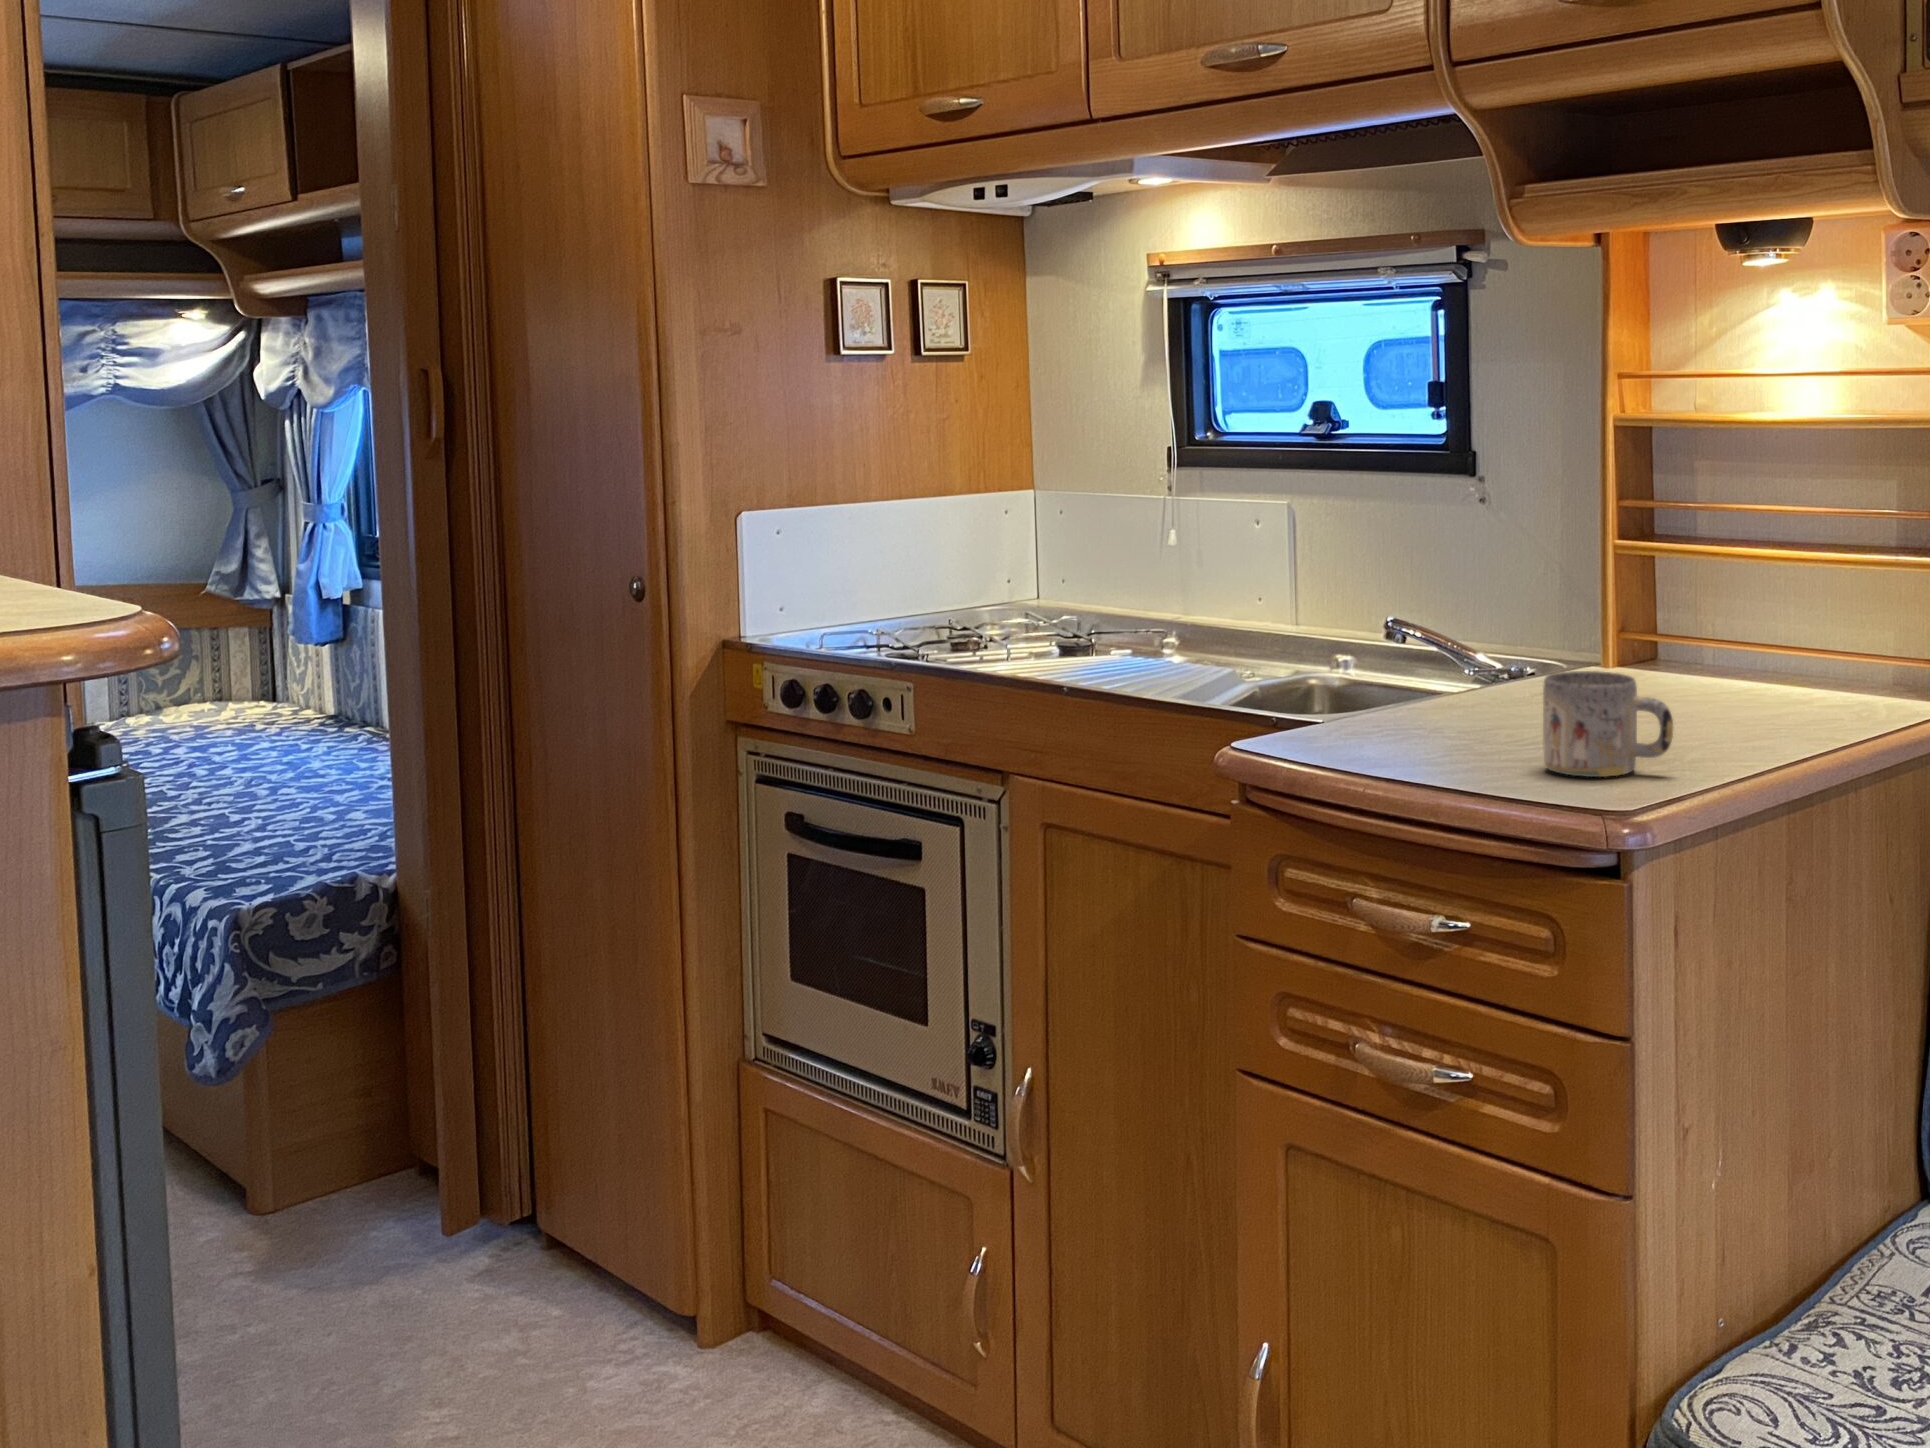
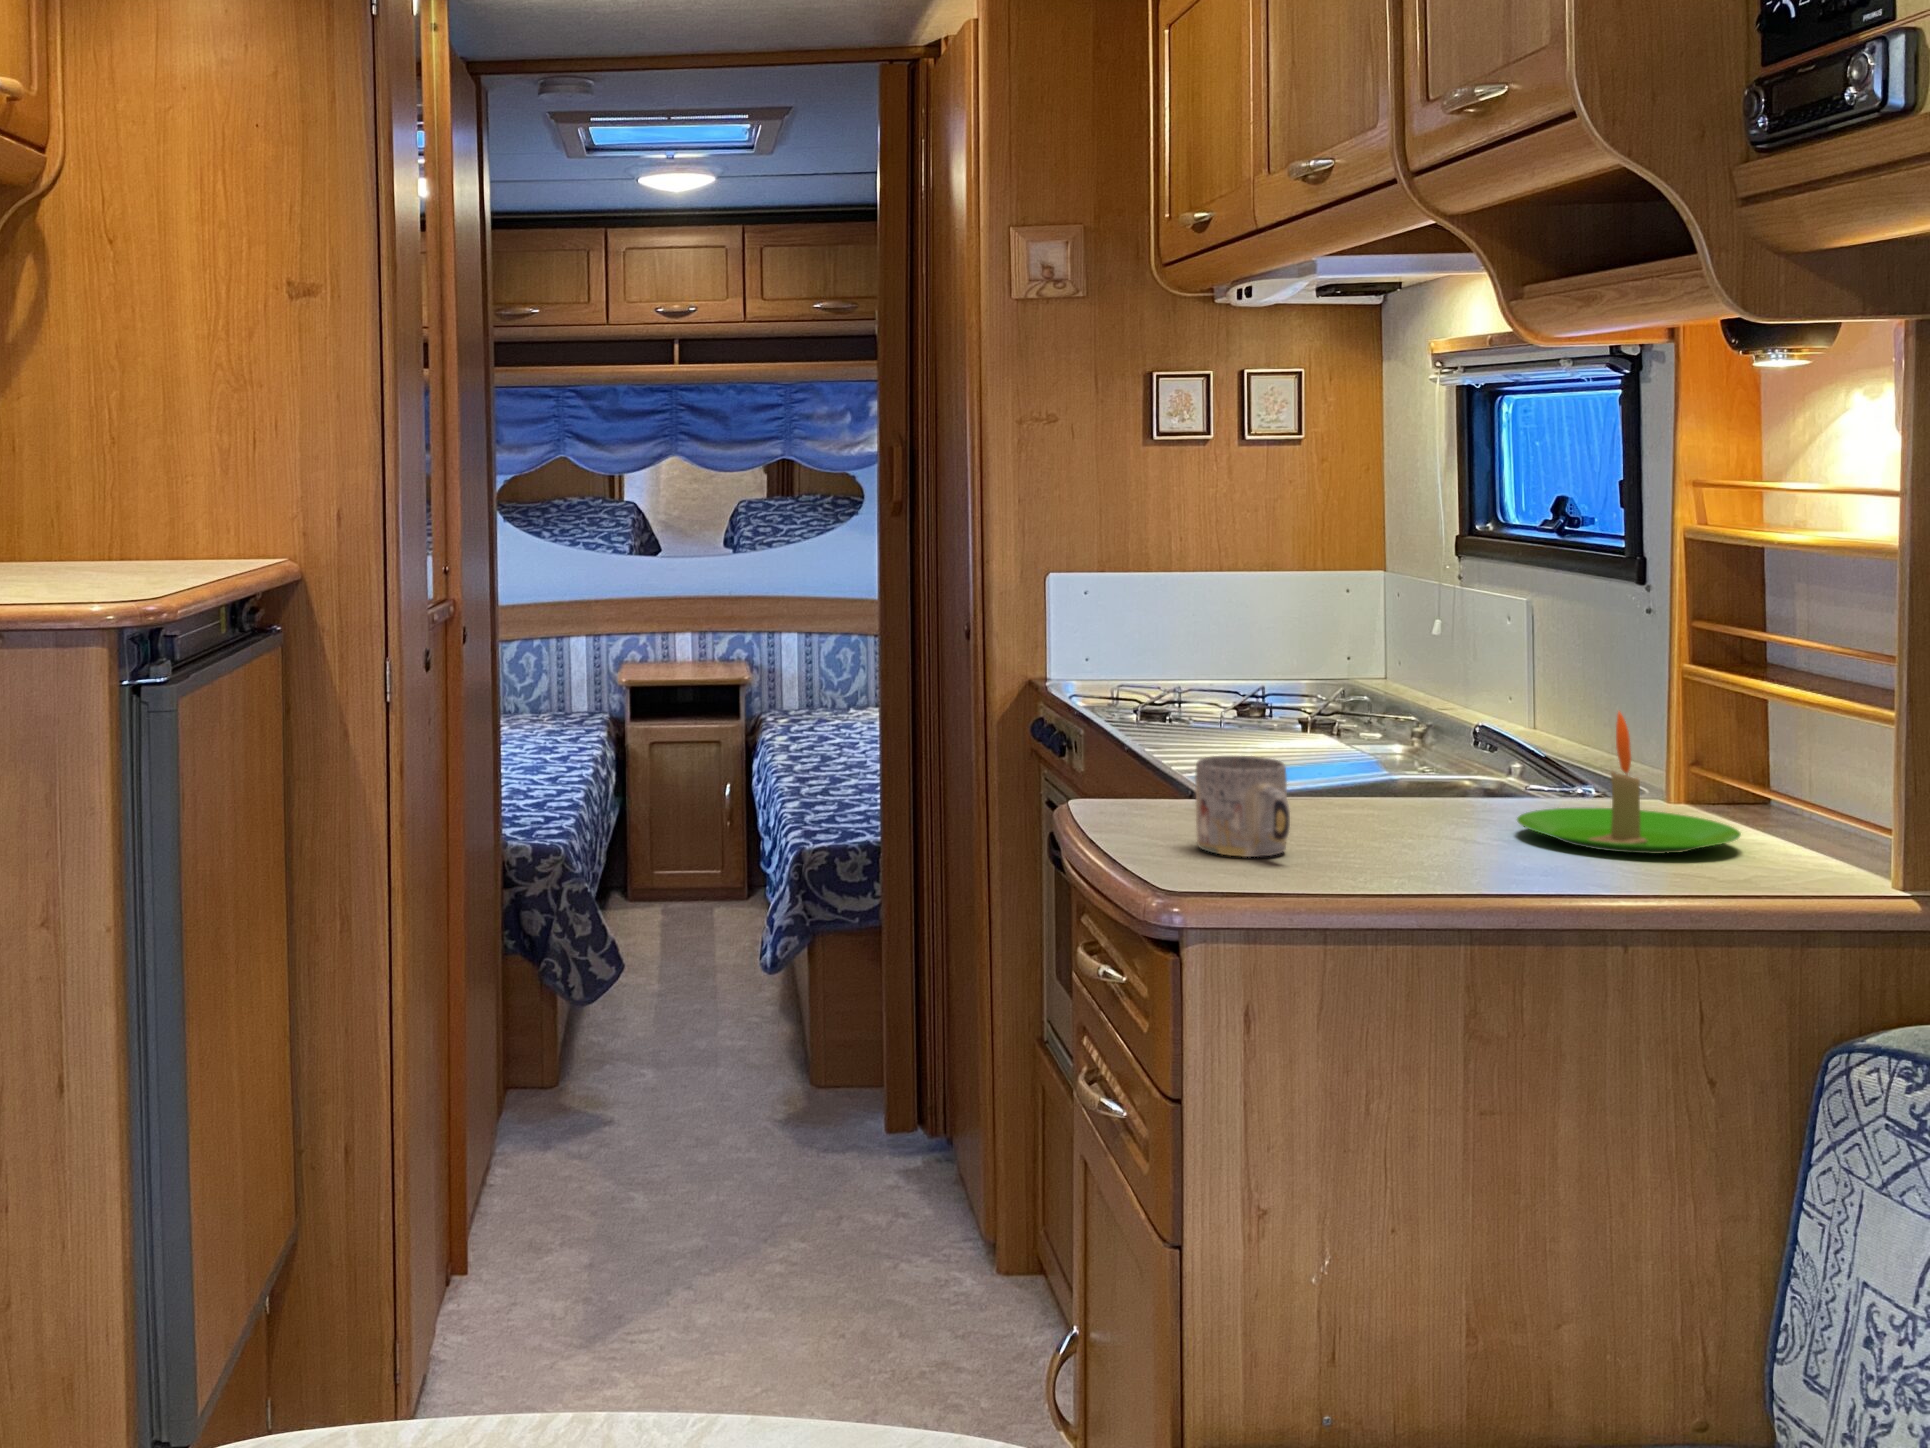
candle: none [1643,593,1831,720] -> present [1517,712,1741,854]

